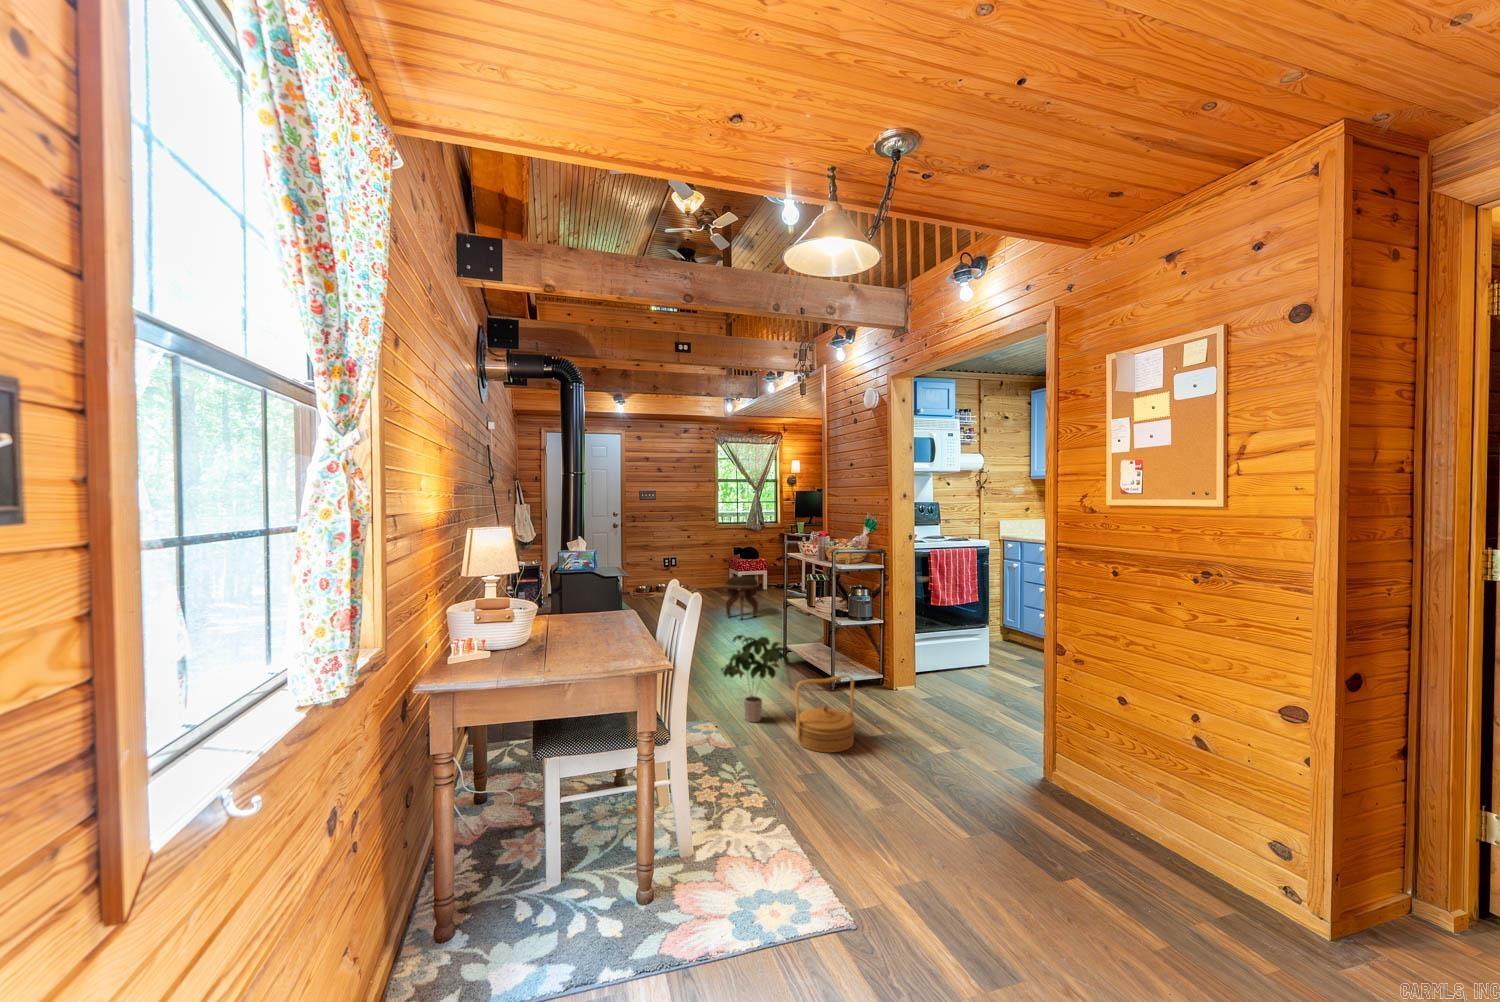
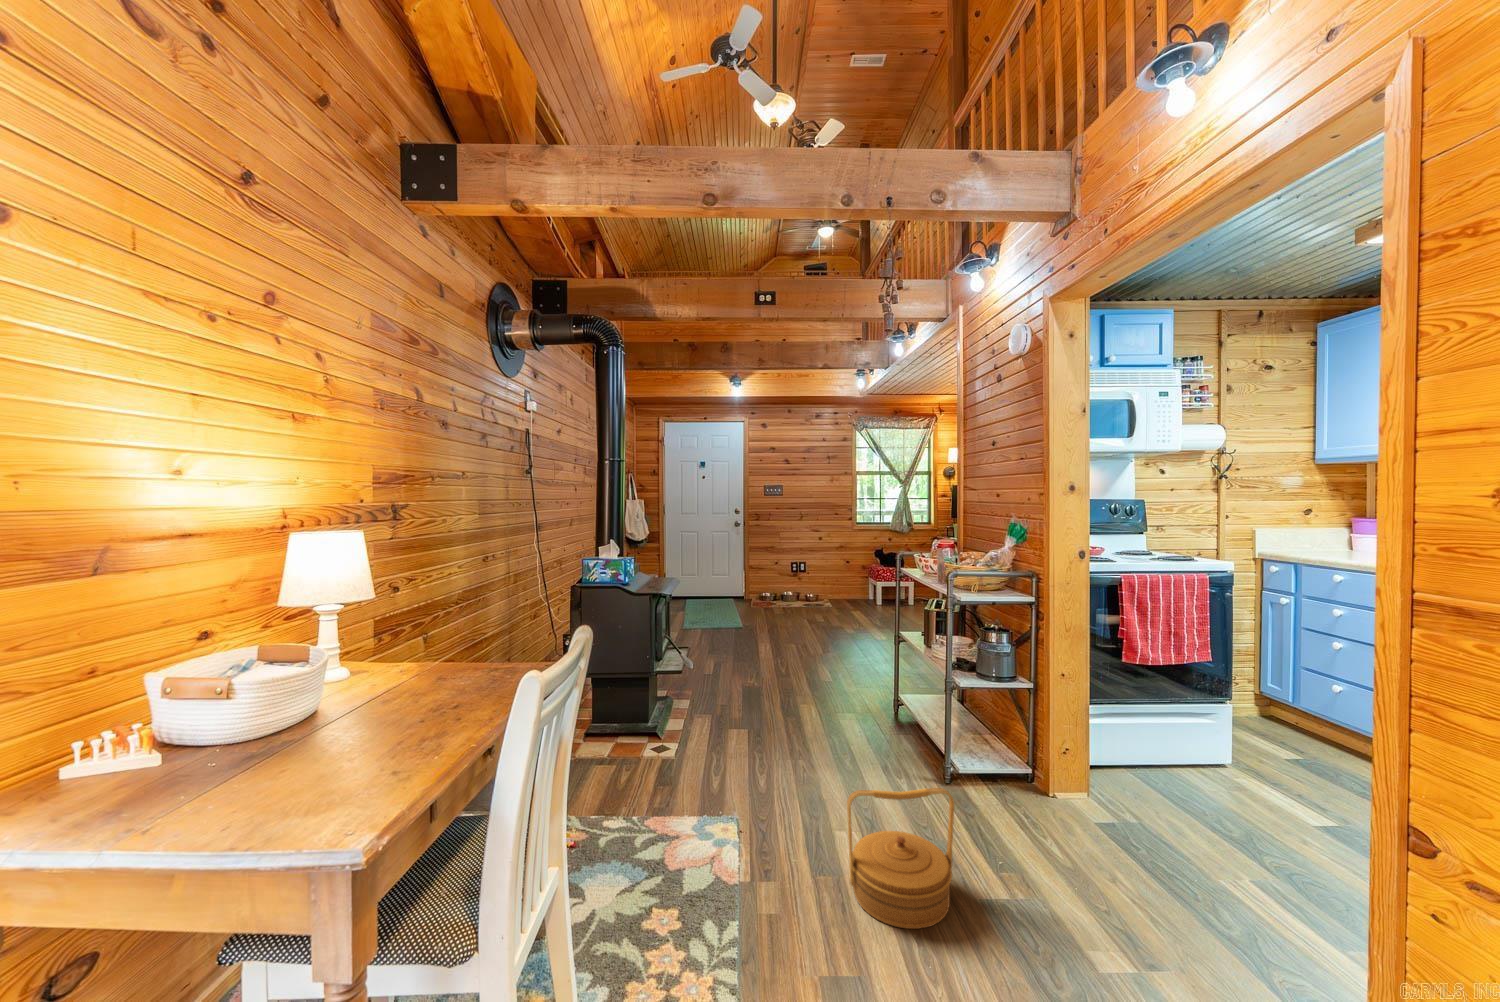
footstool: present [726,576,758,620] -> none [846,589,887,644]
potted plant: present [721,635,789,722] -> none [765,691,856,829]

